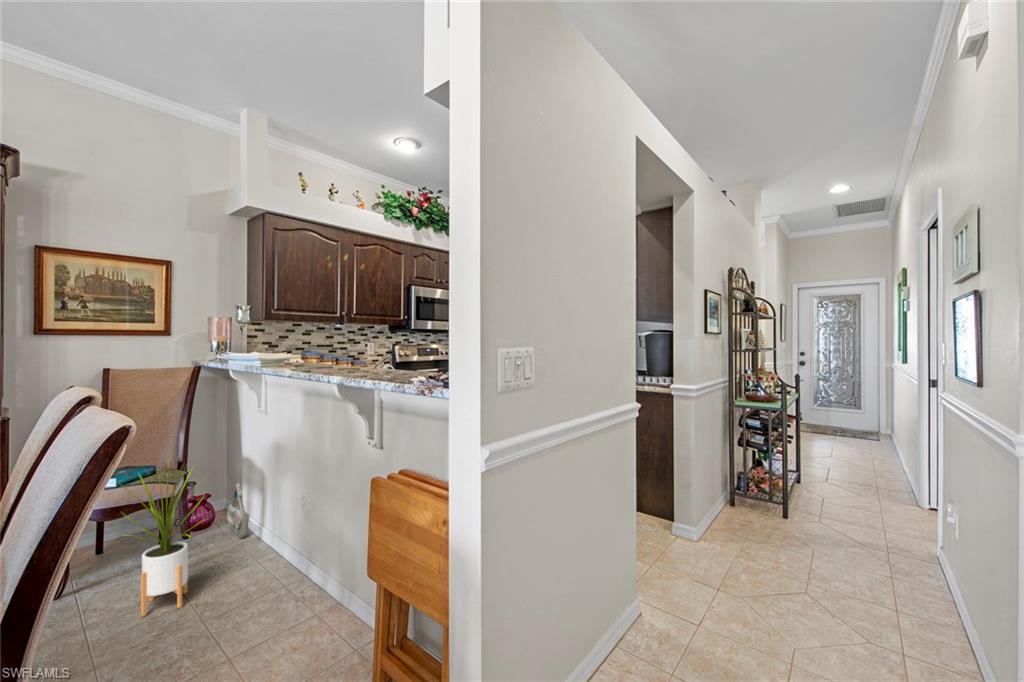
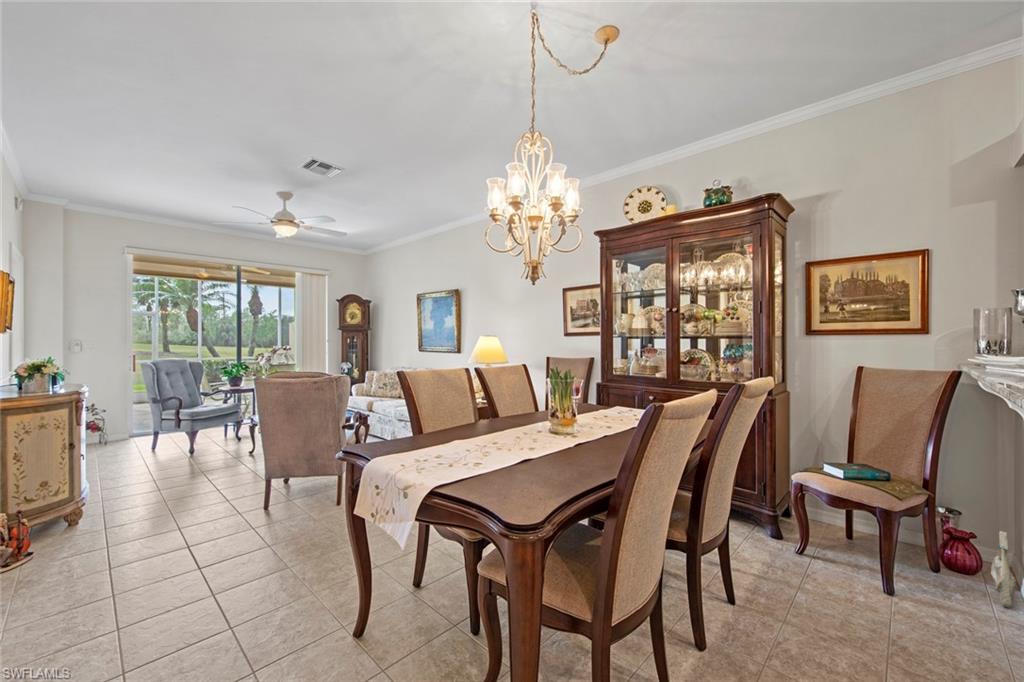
house plant: present [122,466,203,616] -> none [821,463,926,629]

